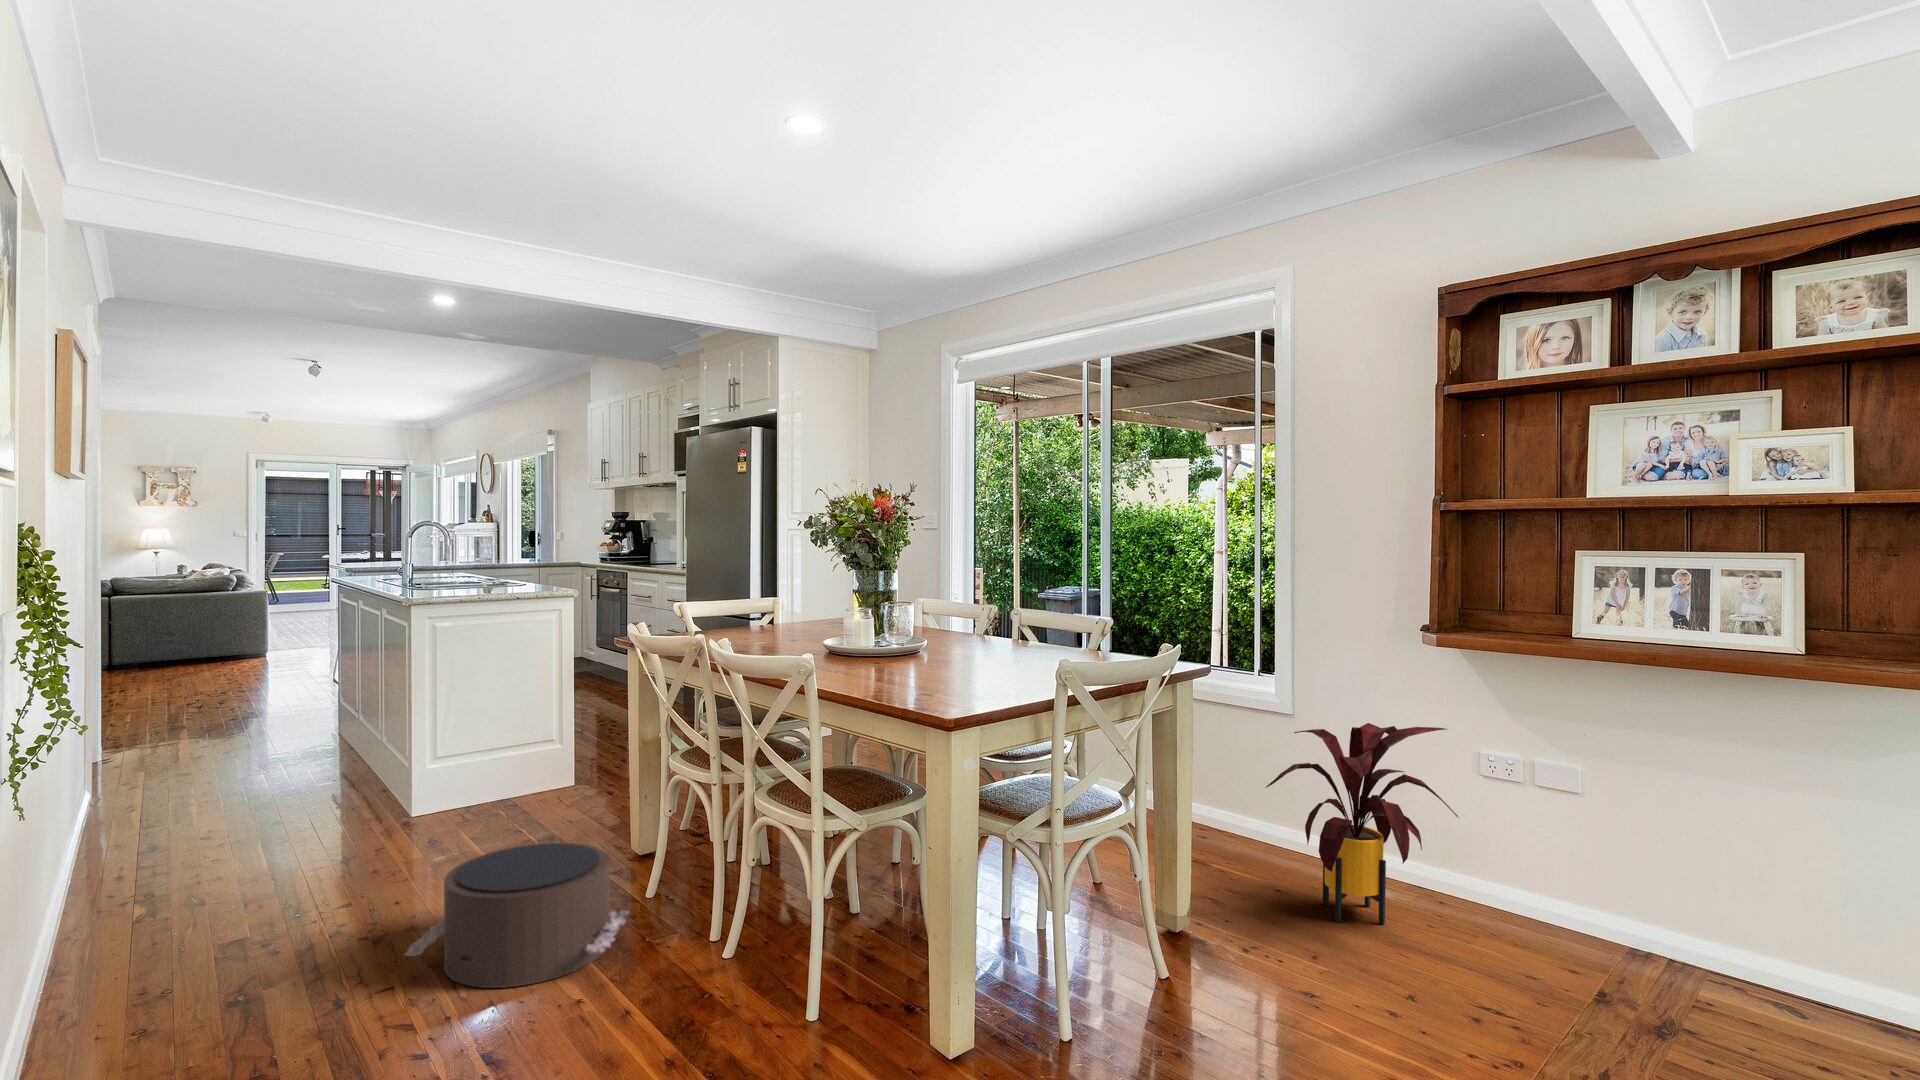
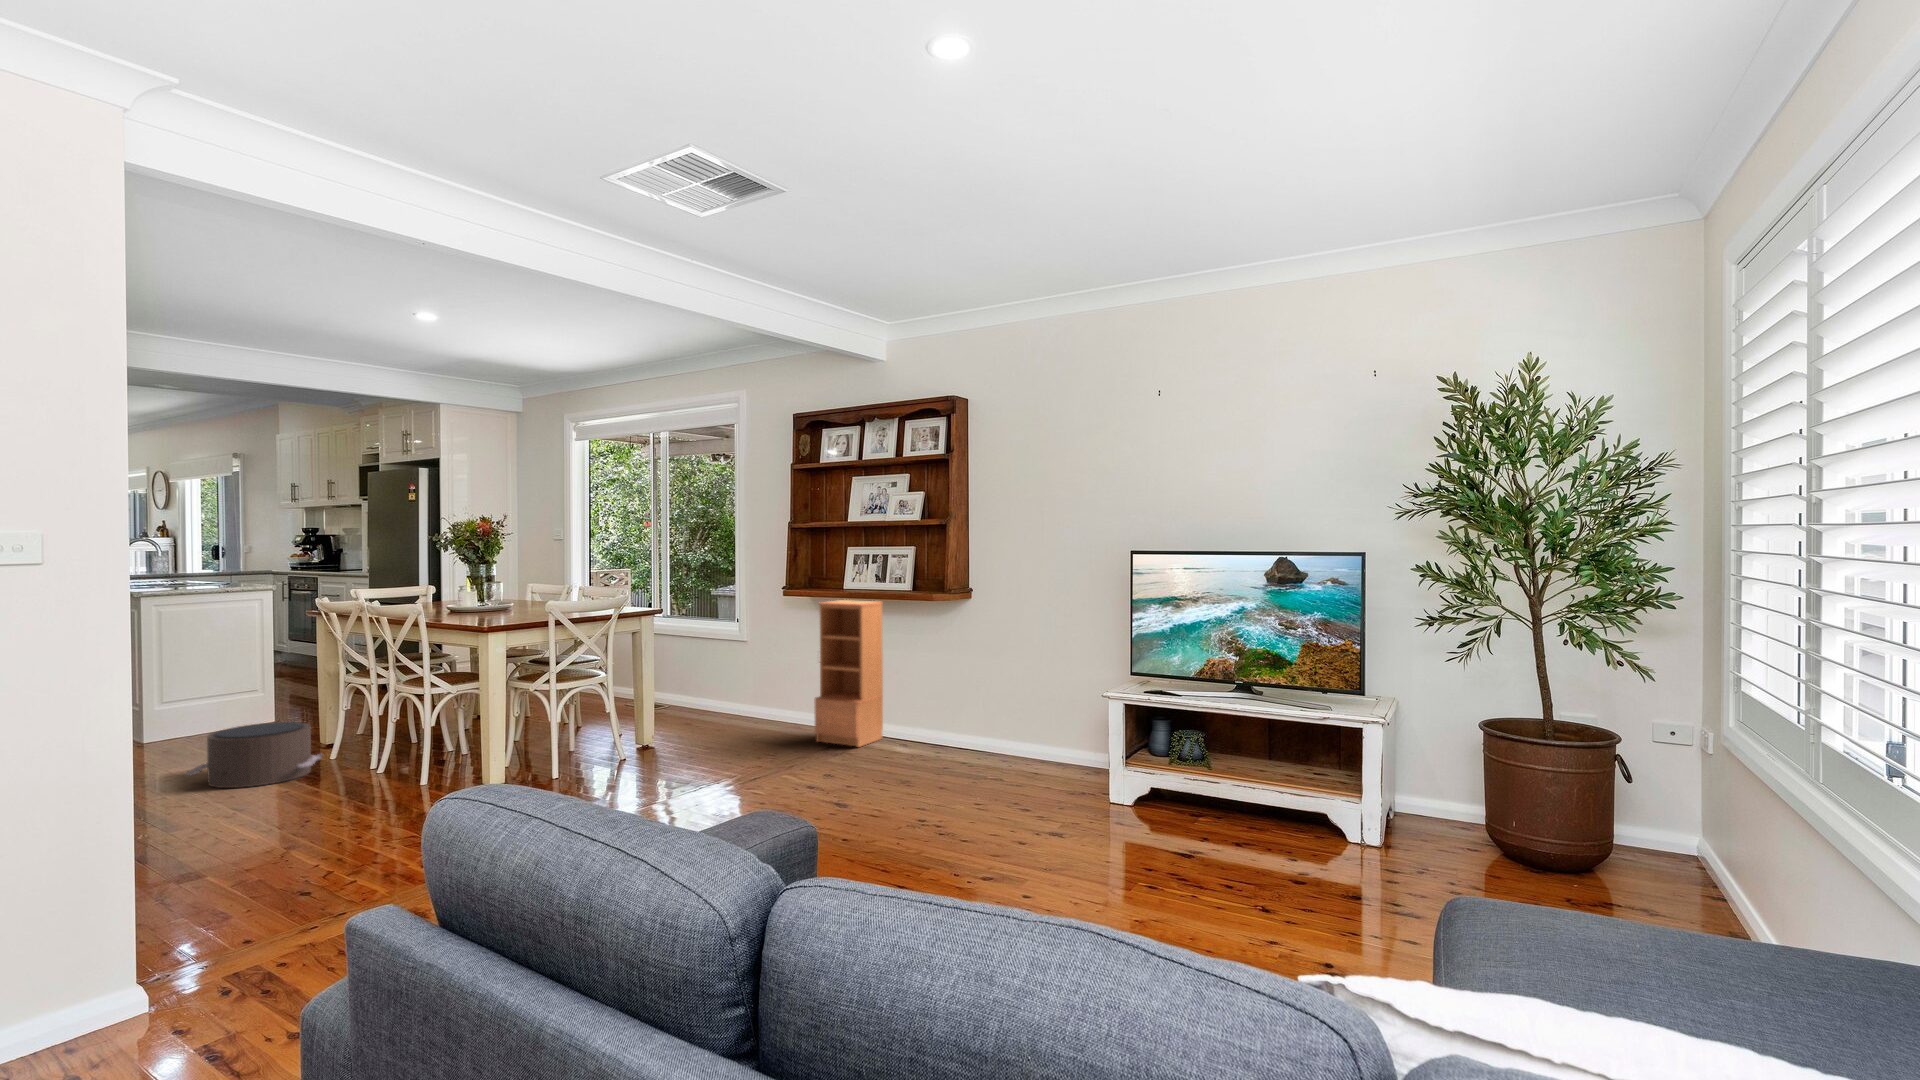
bookcase: none [1531,658,1683,996] -> present [814,600,883,747]
house plant: present [1265,723,1459,924] -> none [701,638,797,738]

